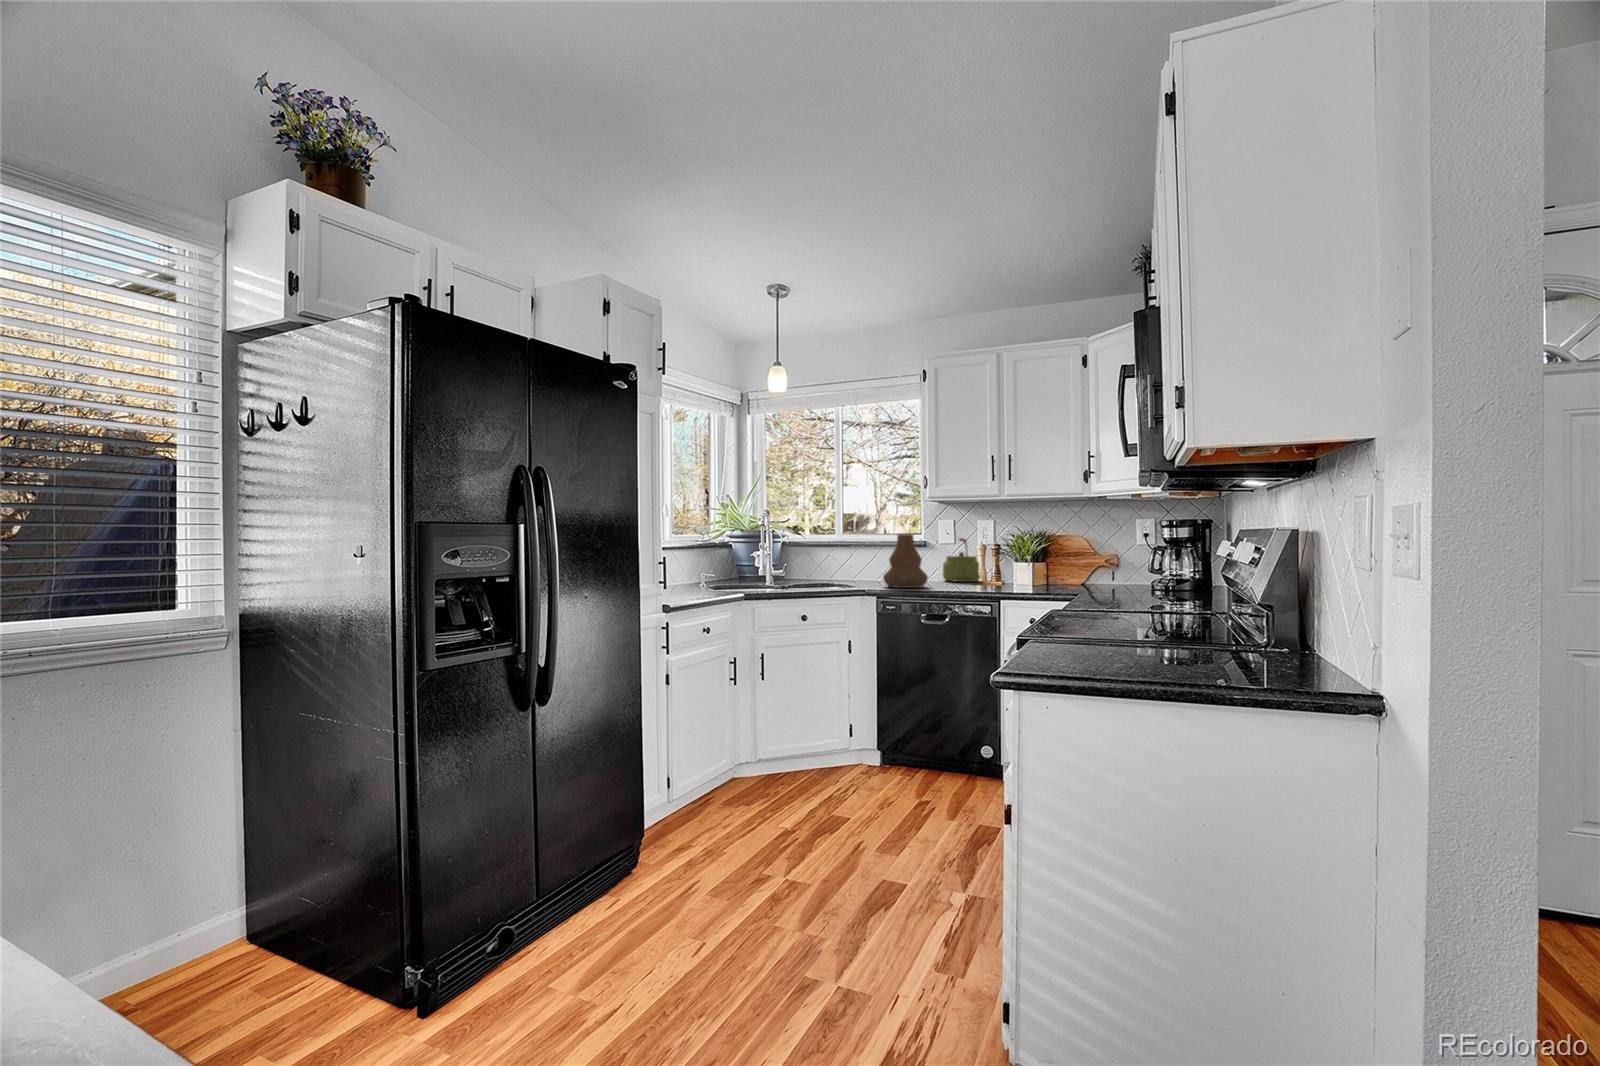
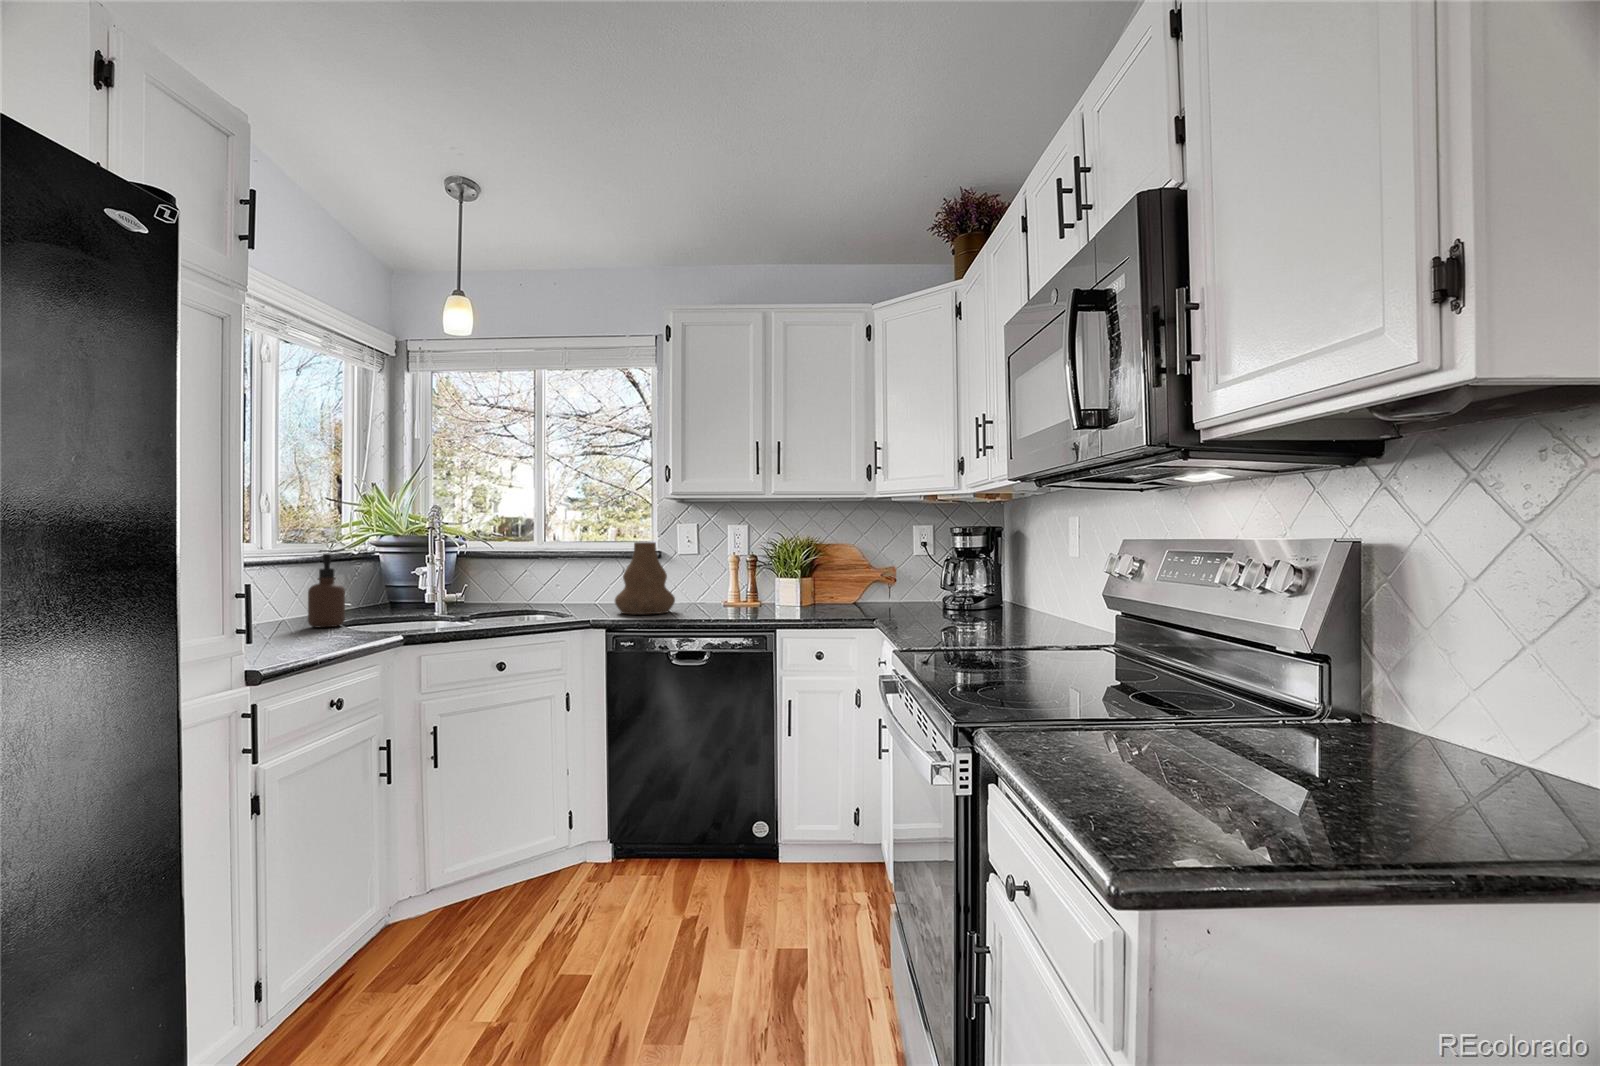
kettle: present [943,538,980,582] -> none [685,546,731,601]
soap dispenser: none [691,541,711,588] -> present [308,554,345,628]

